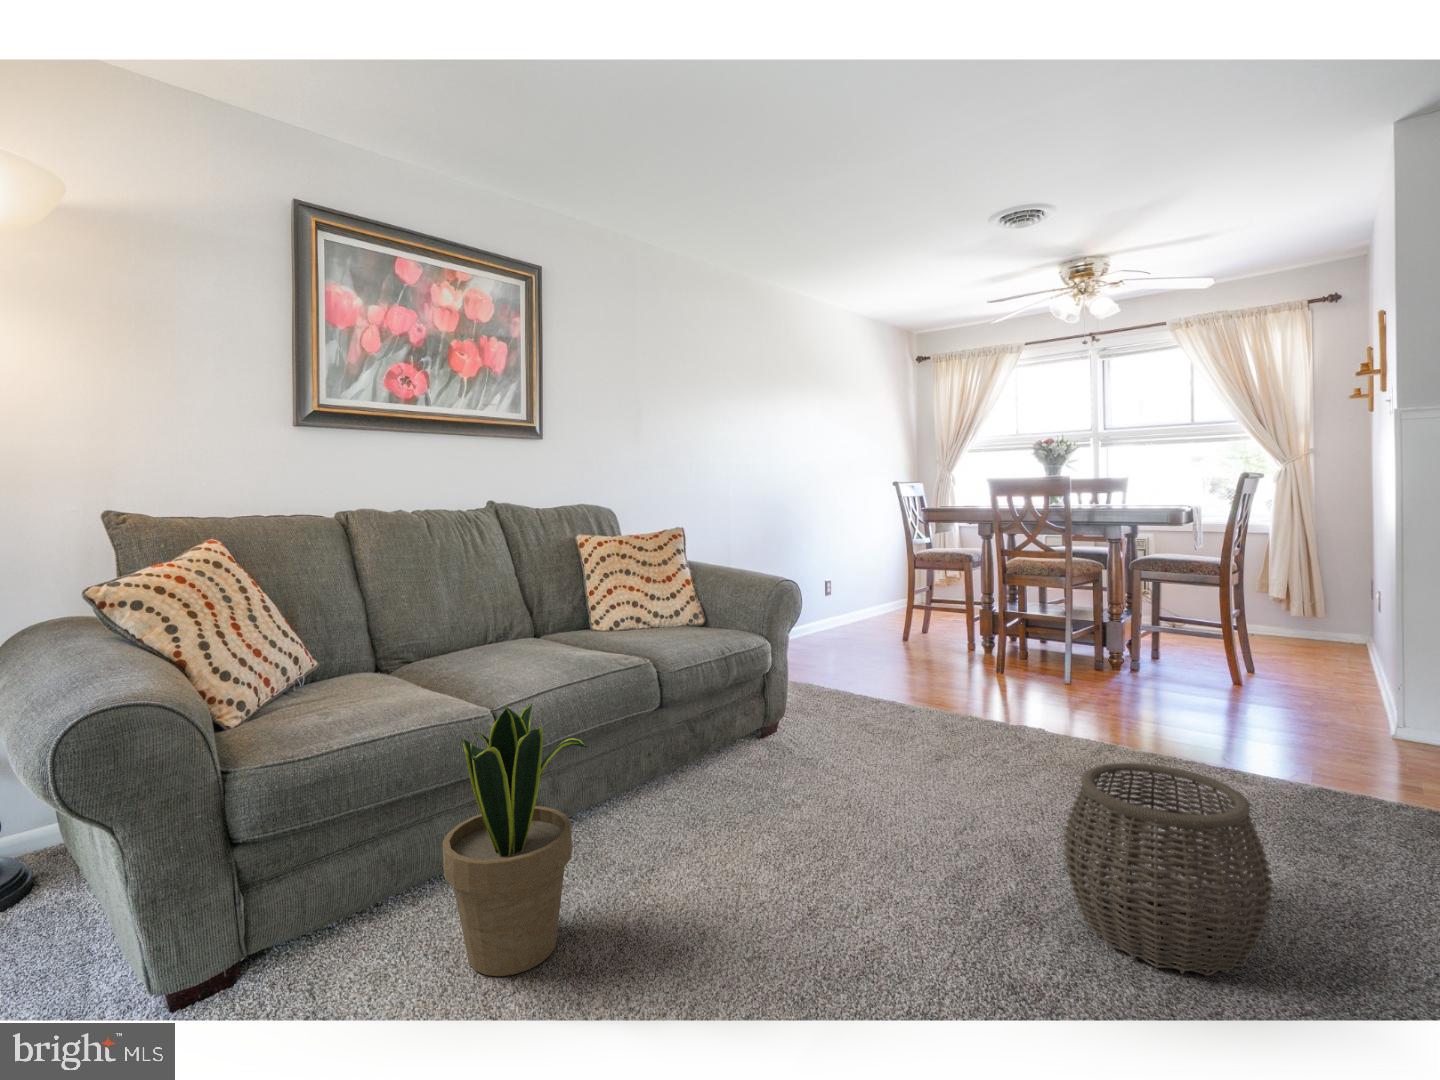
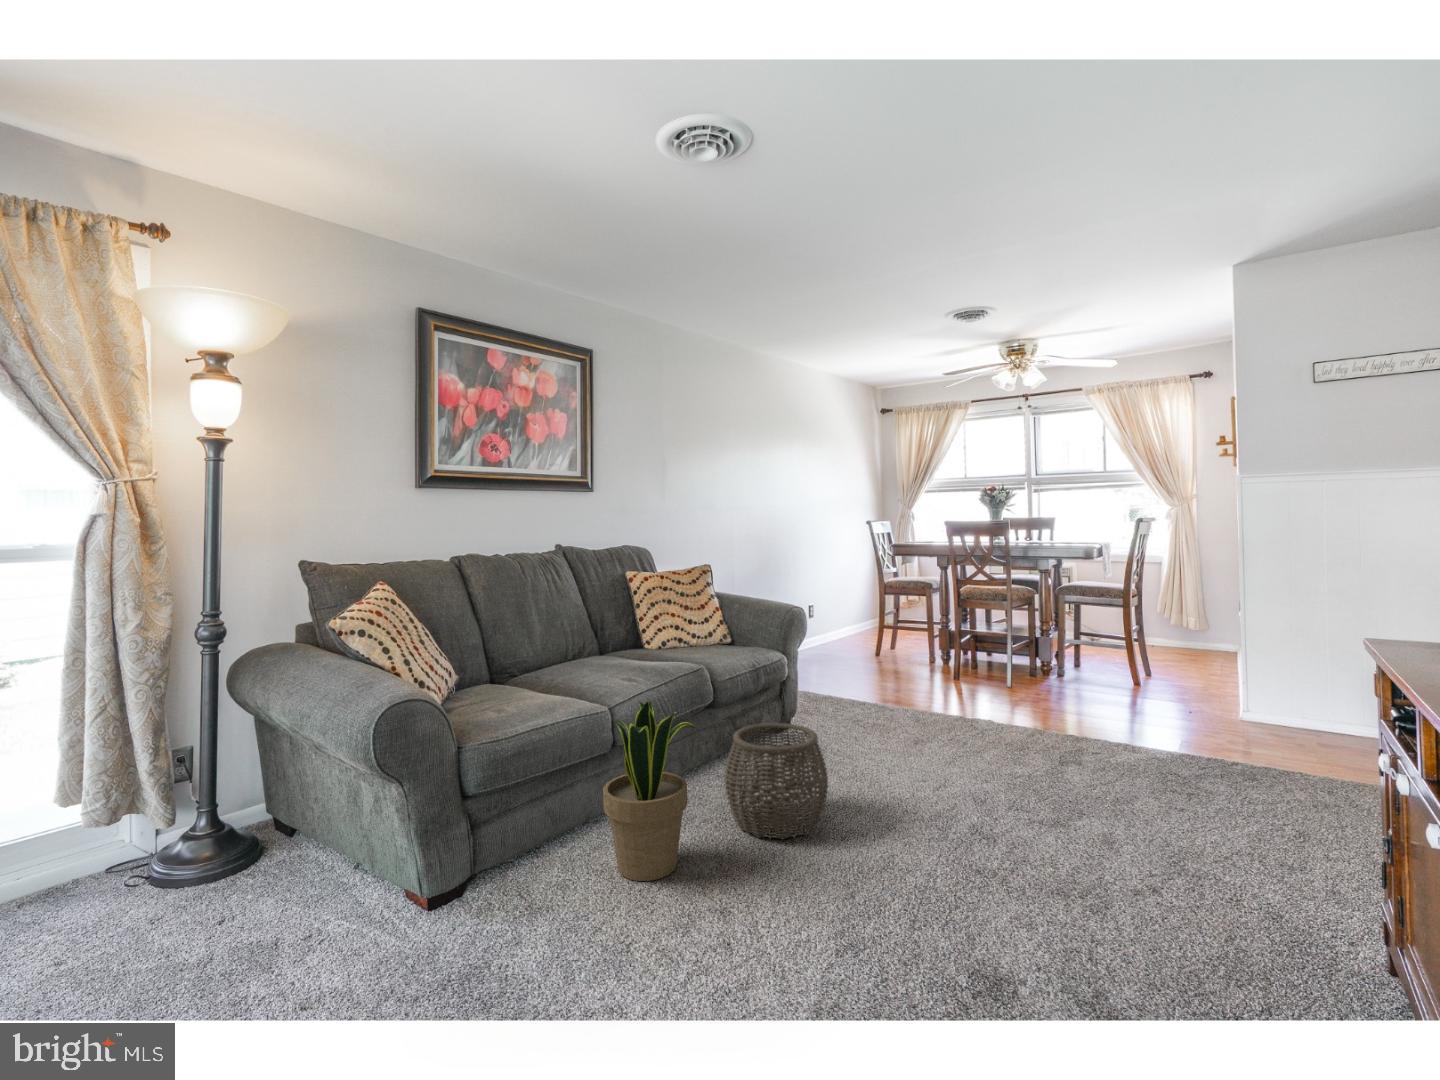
woven basket: present [1063,763,1274,976] -> present [725,723,828,839]

